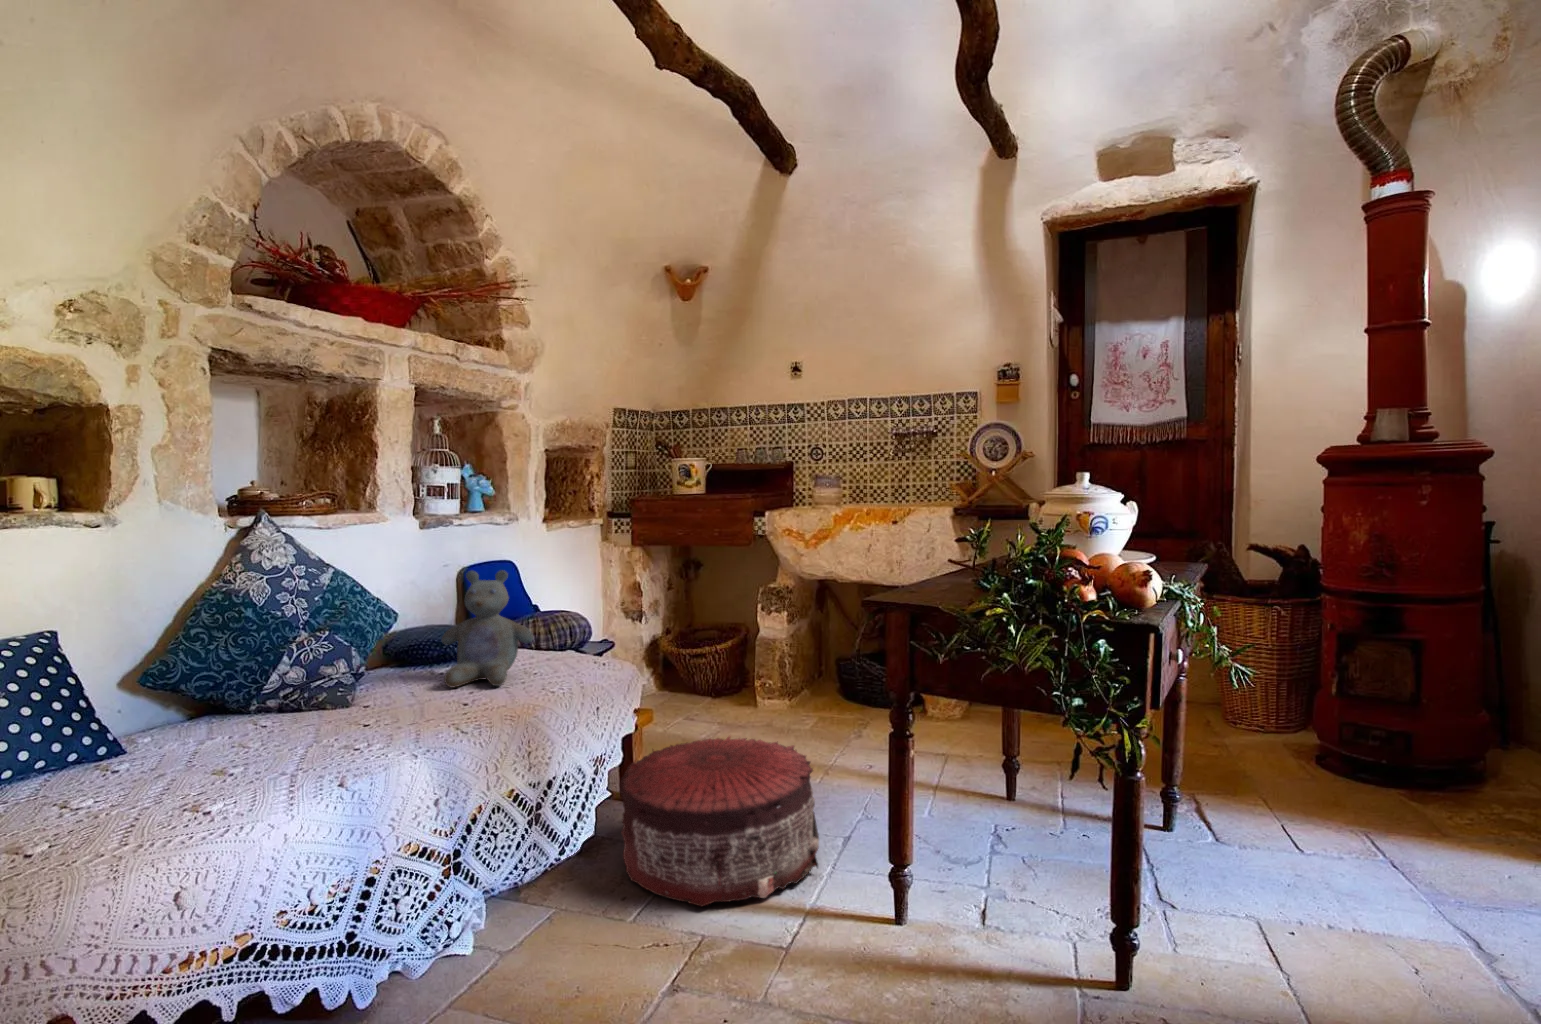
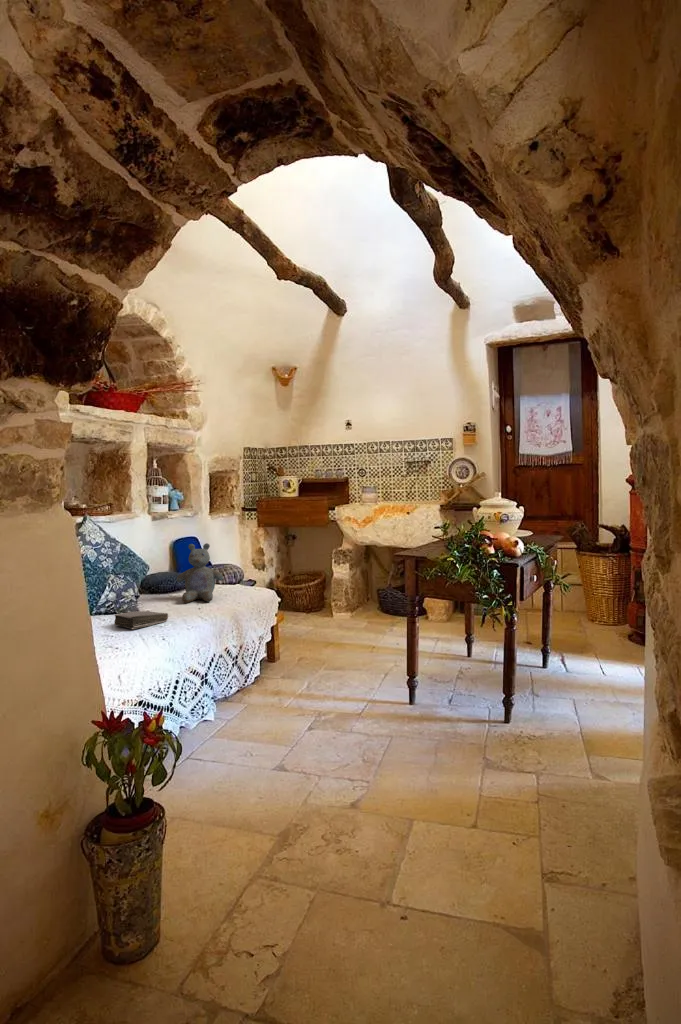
book: none [263,709,386,754] -> present [114,611,168,629]
pouf: present [620,736,819,906] -> none [274,625,372,700]

